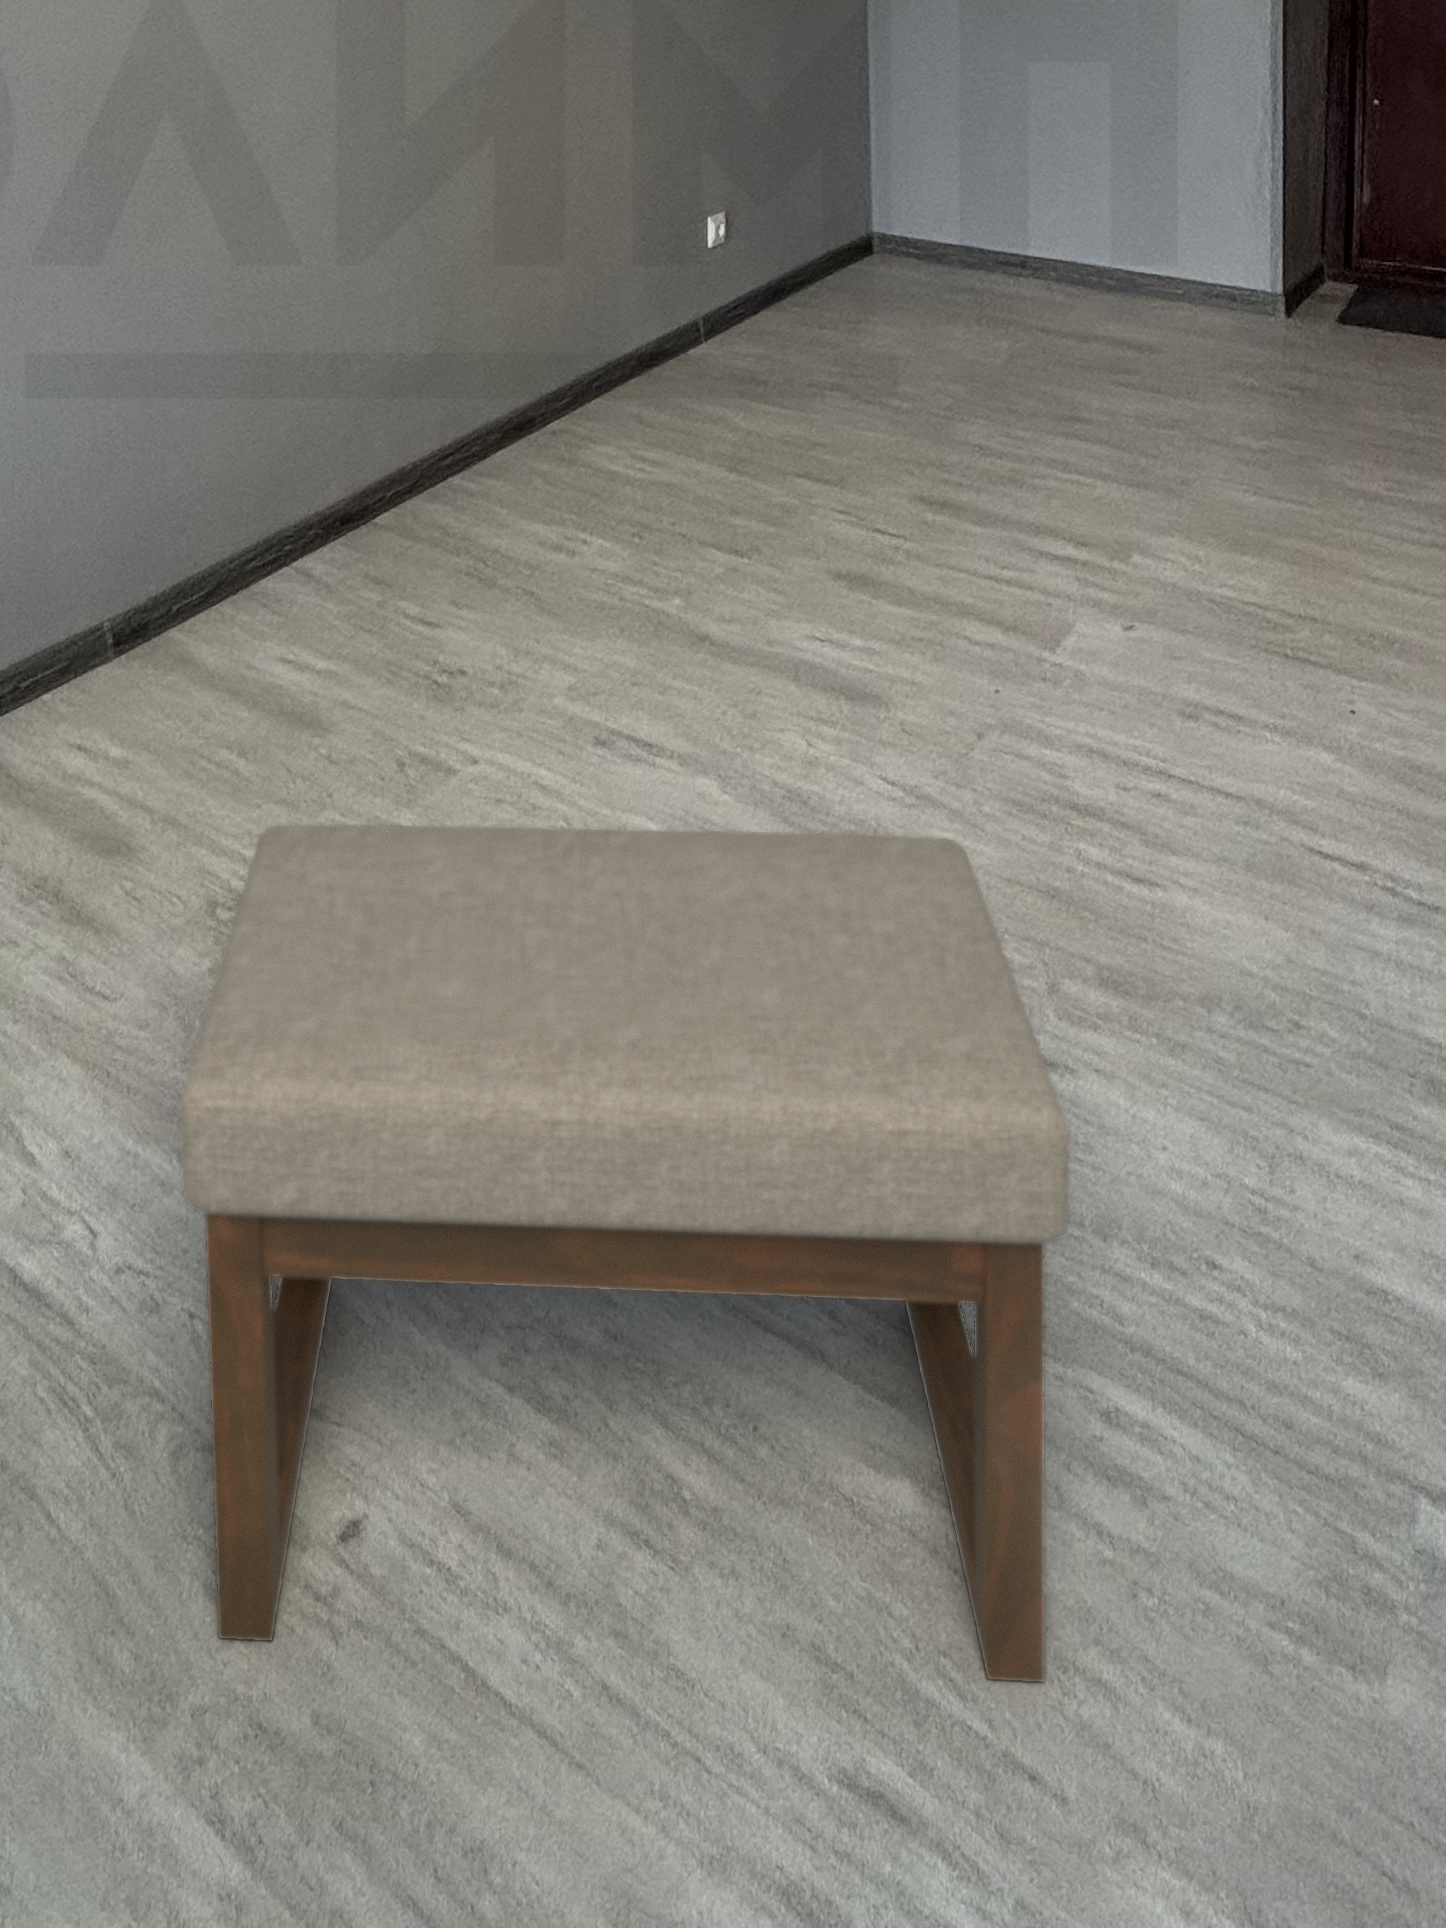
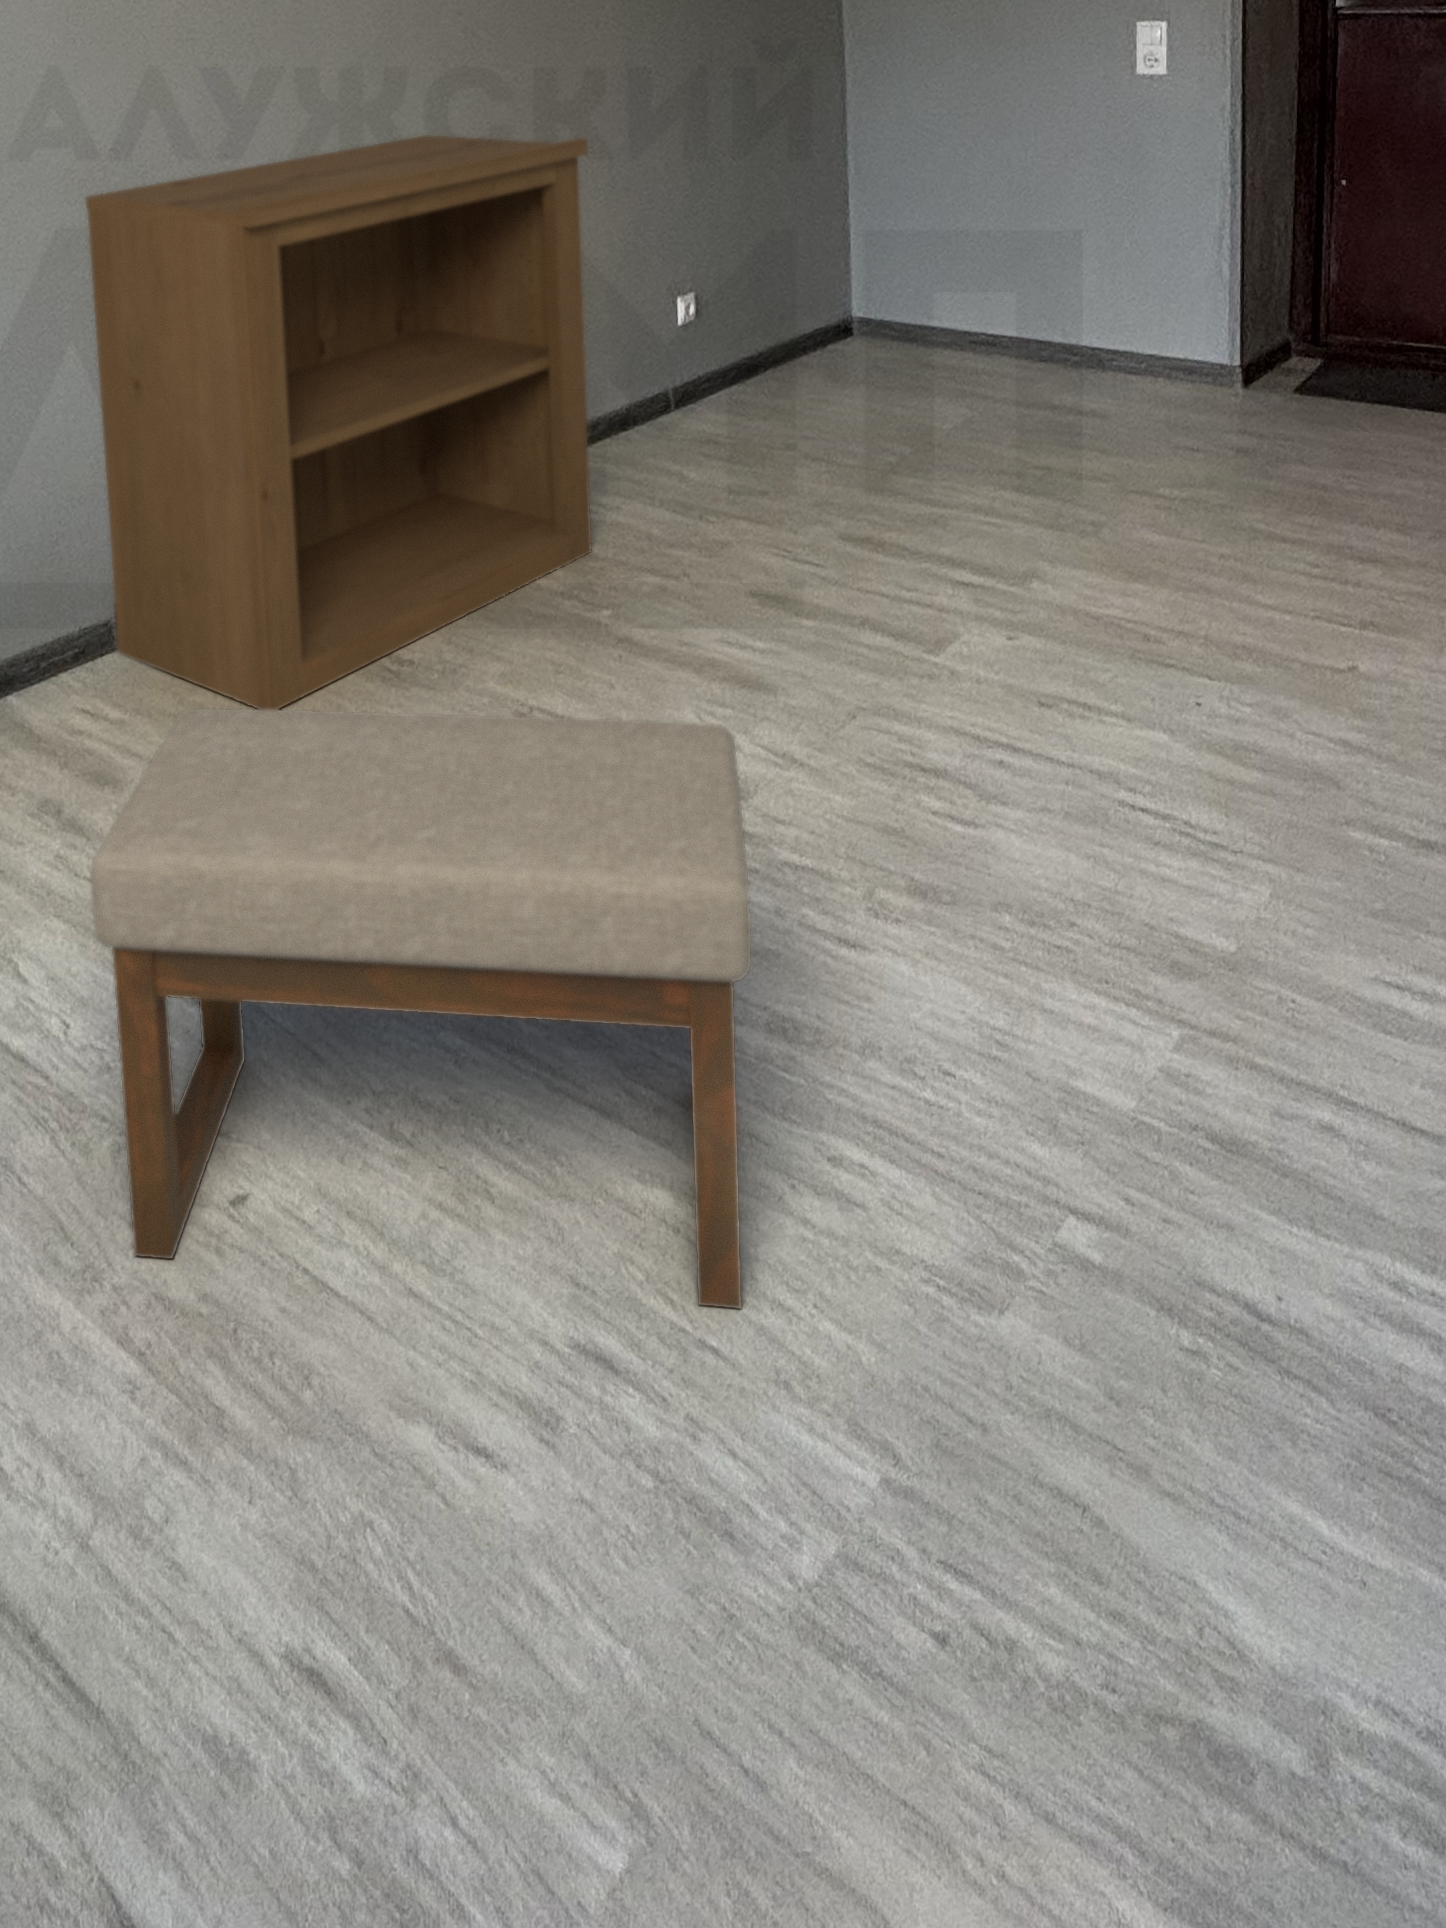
bookshelf: none [91,50,647,748] -> present [86,135,591,710]

